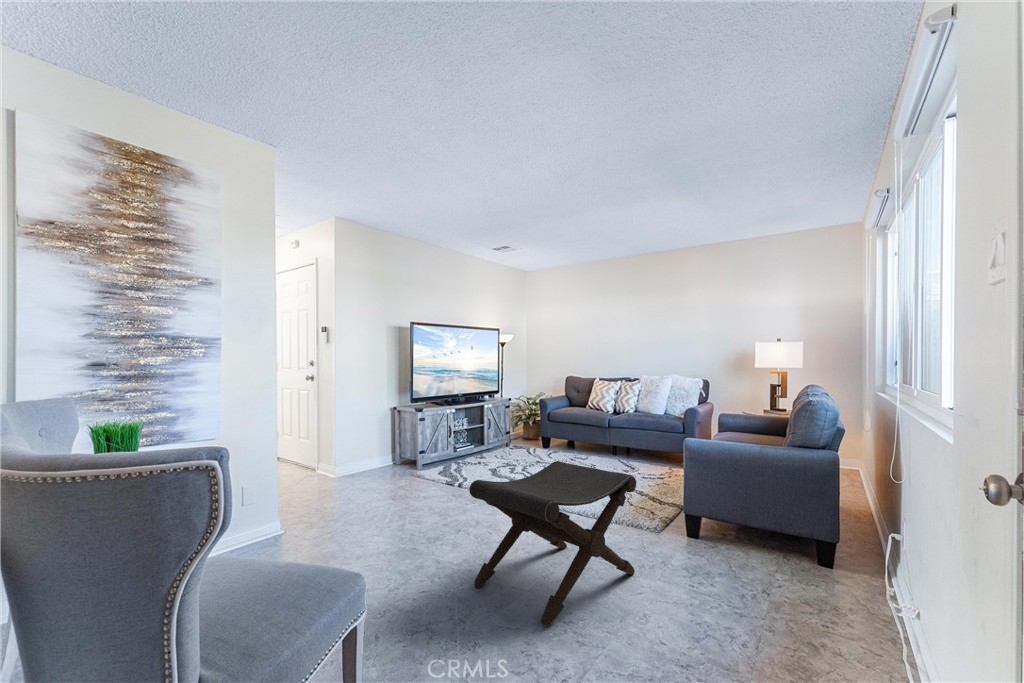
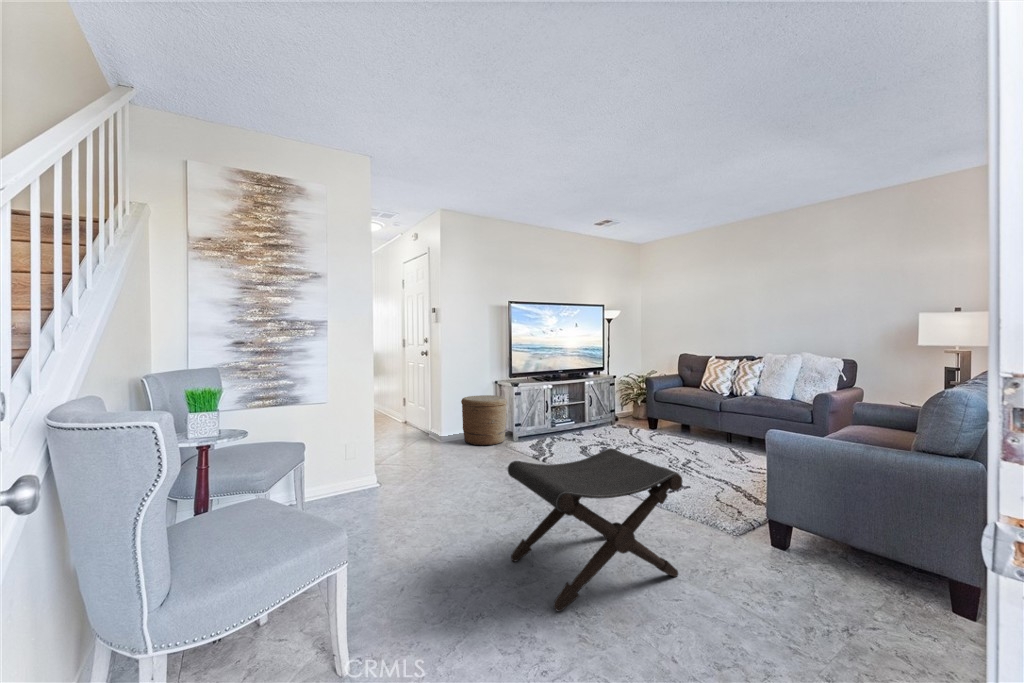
woven basket: none [357,423,409,478] -> present [461,395,507,446]

